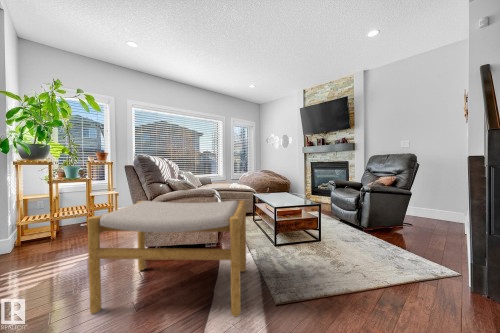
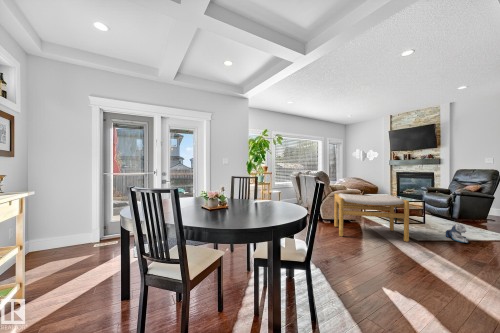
plush toy: none [331,257,364,303] -> present [446,224,468,243]

